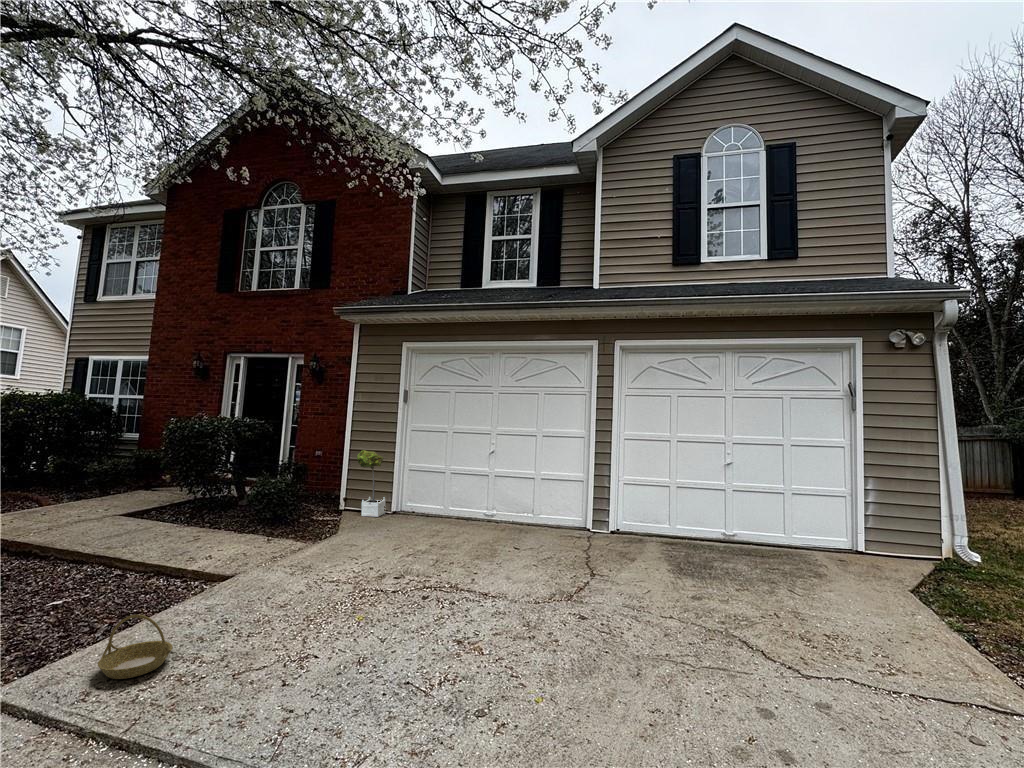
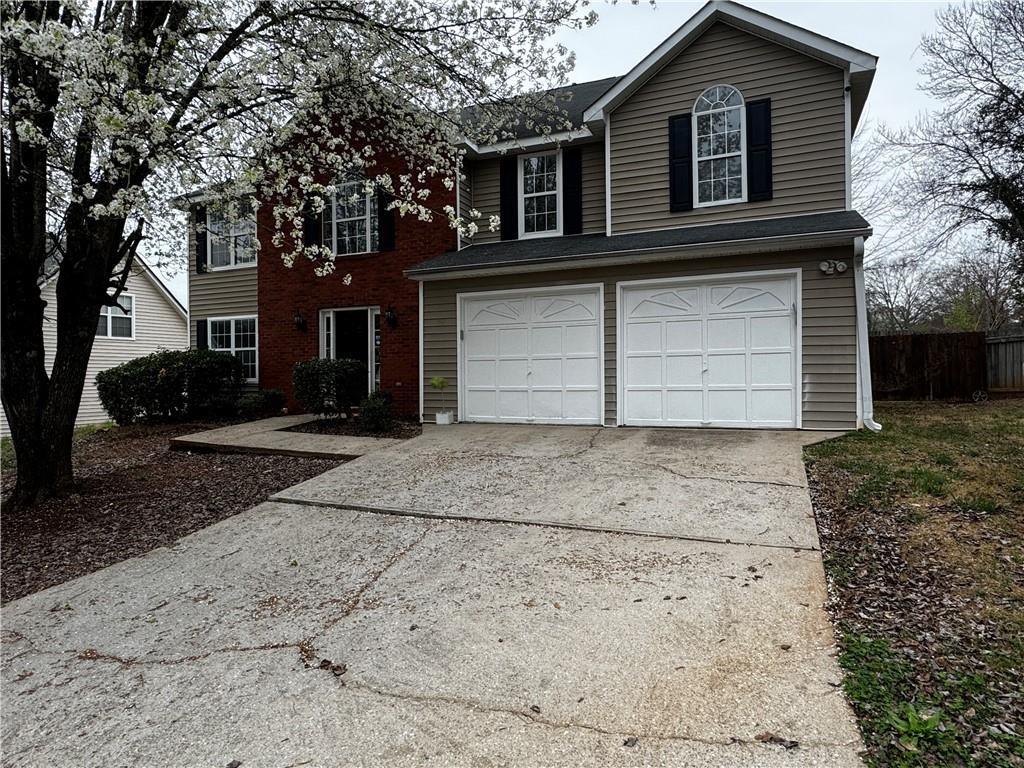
basket: present [98,615,172,679] -> none [325,455,357,483]

